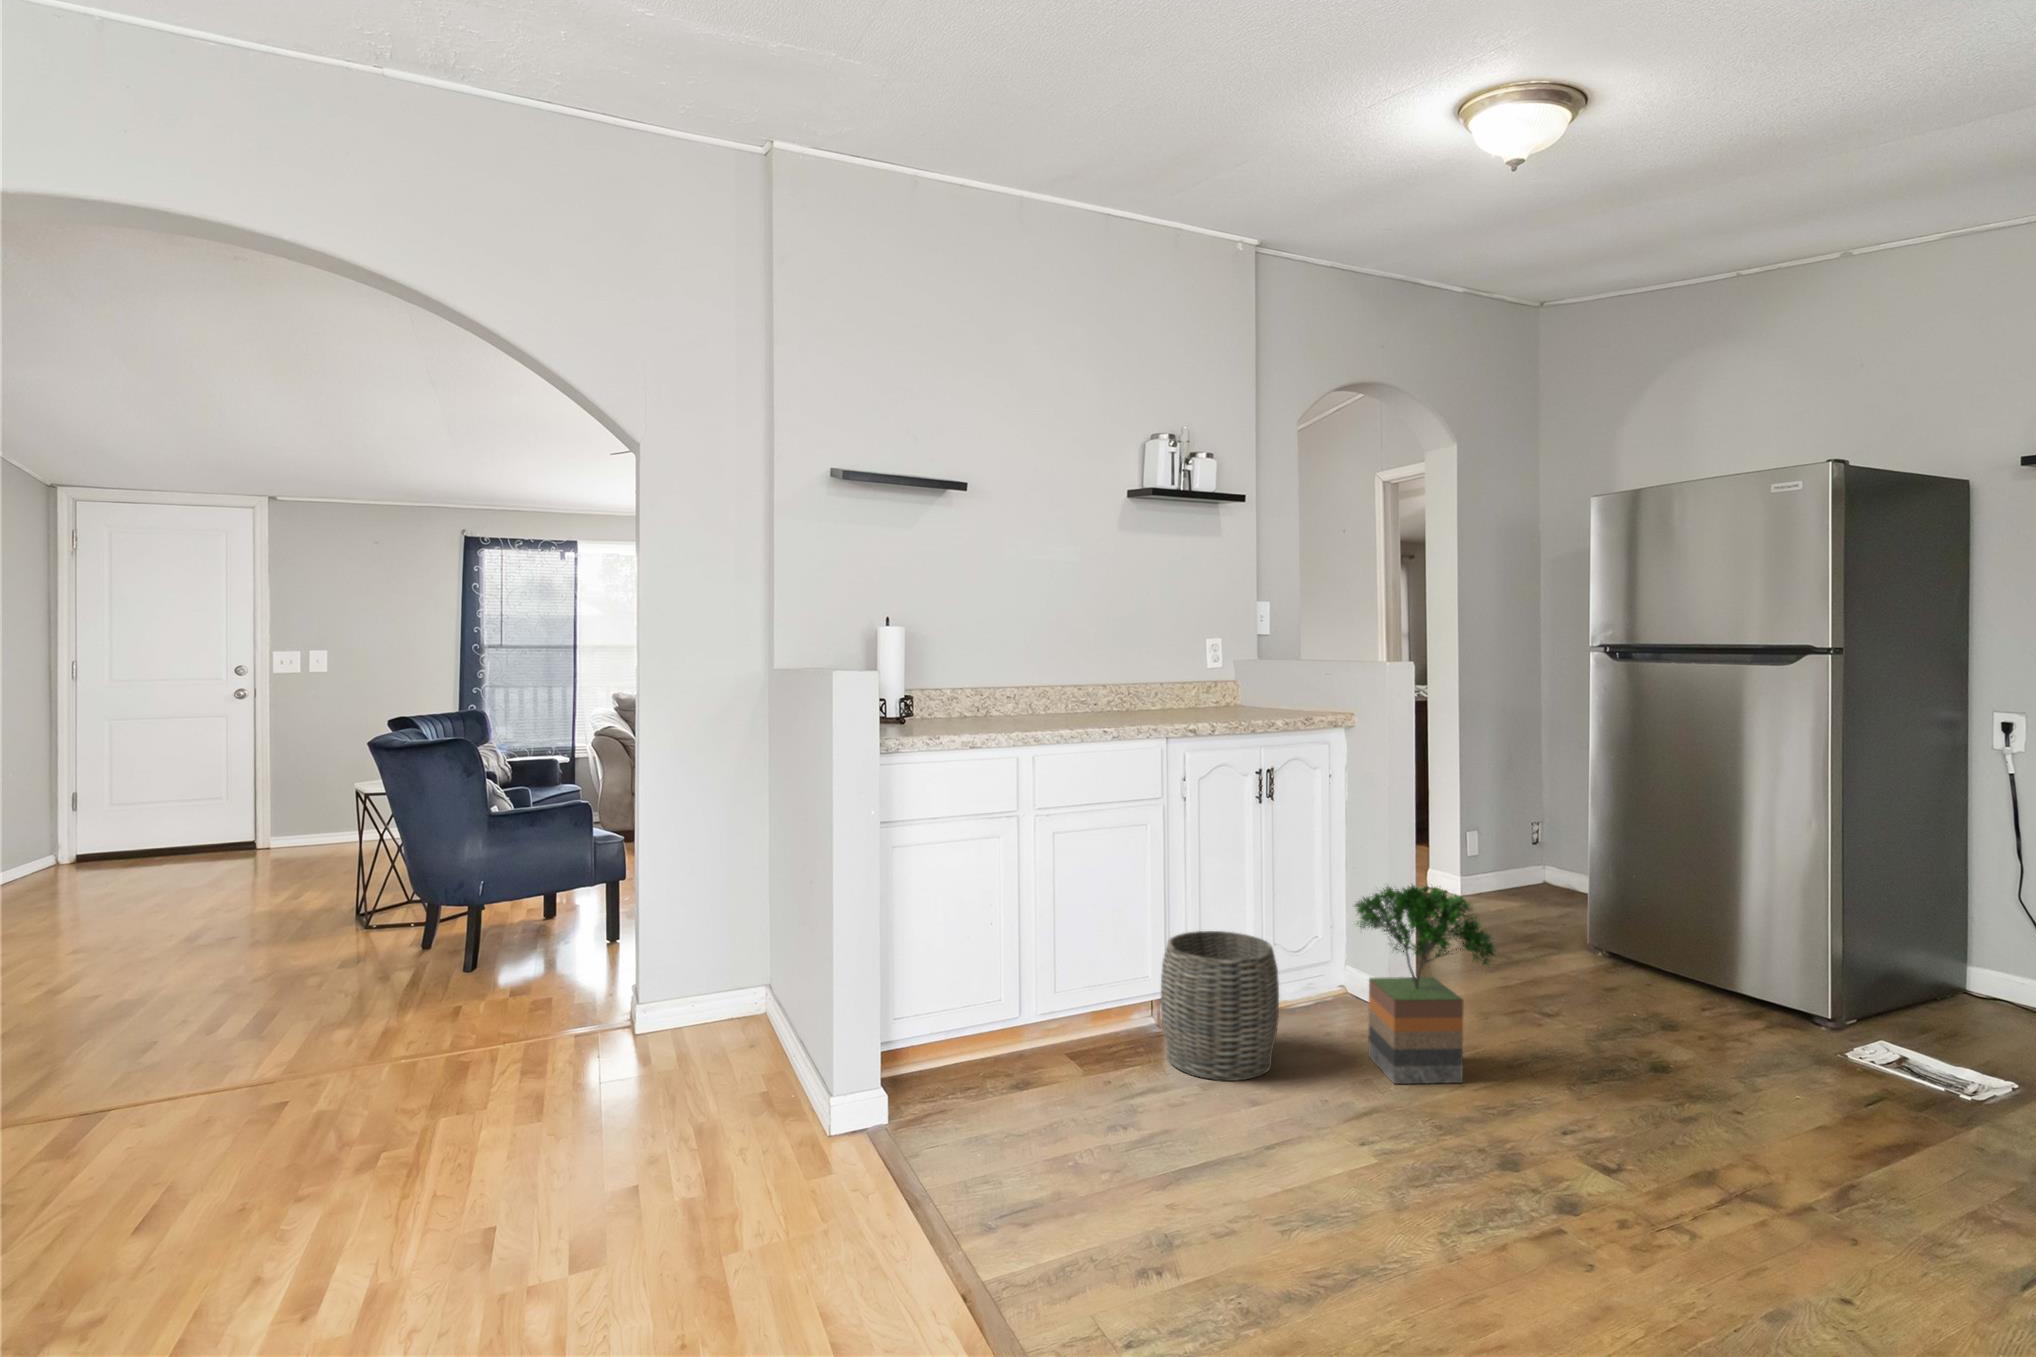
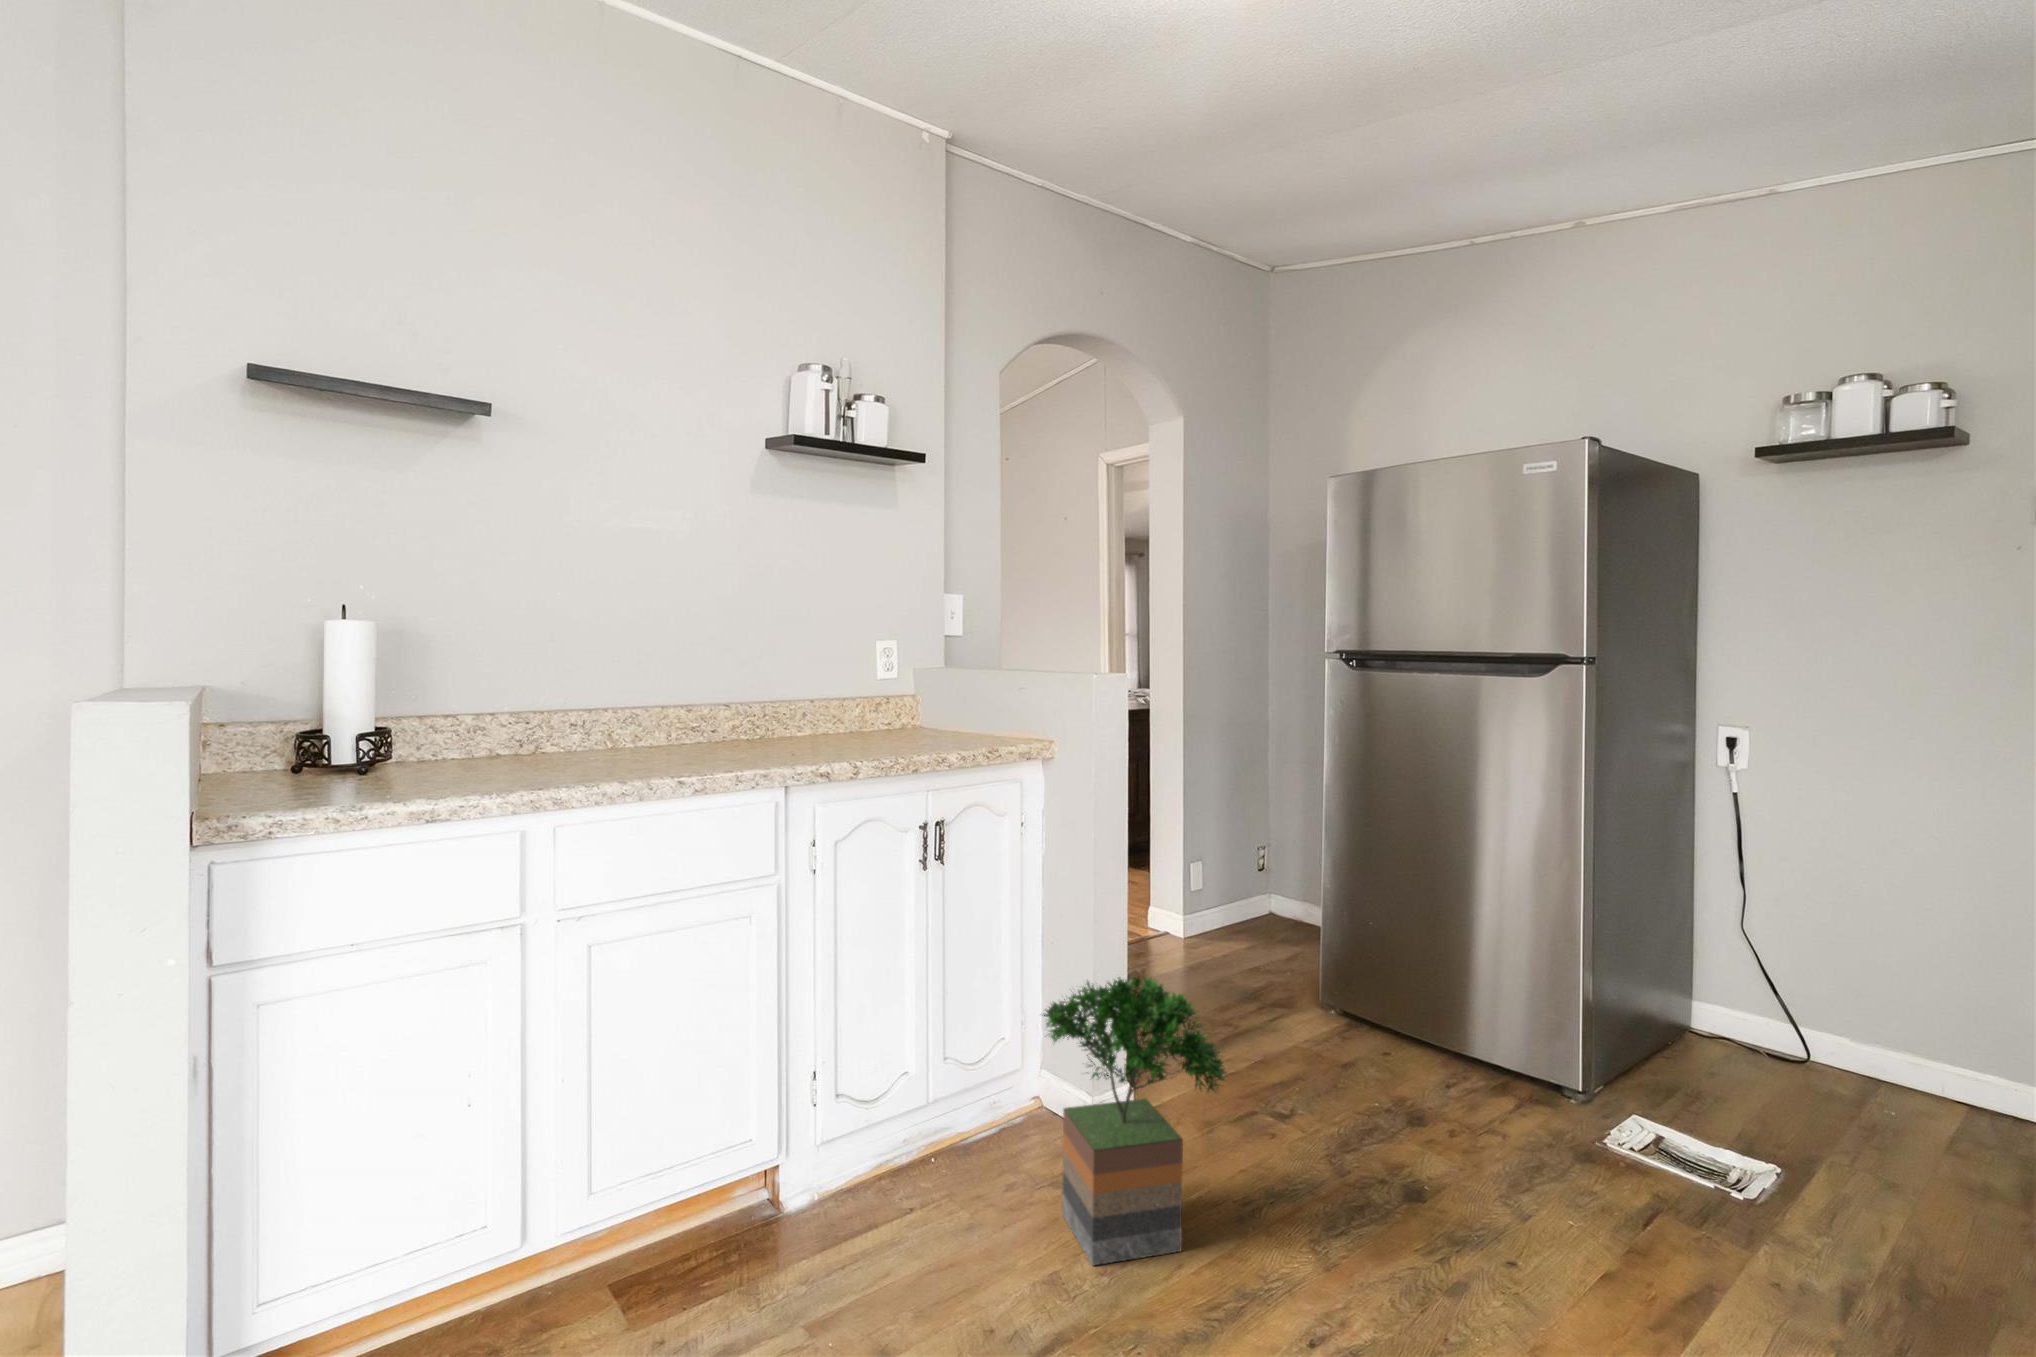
woven basket: present [1161,931,1279,1081] -> none [772,1054,941,1292]

